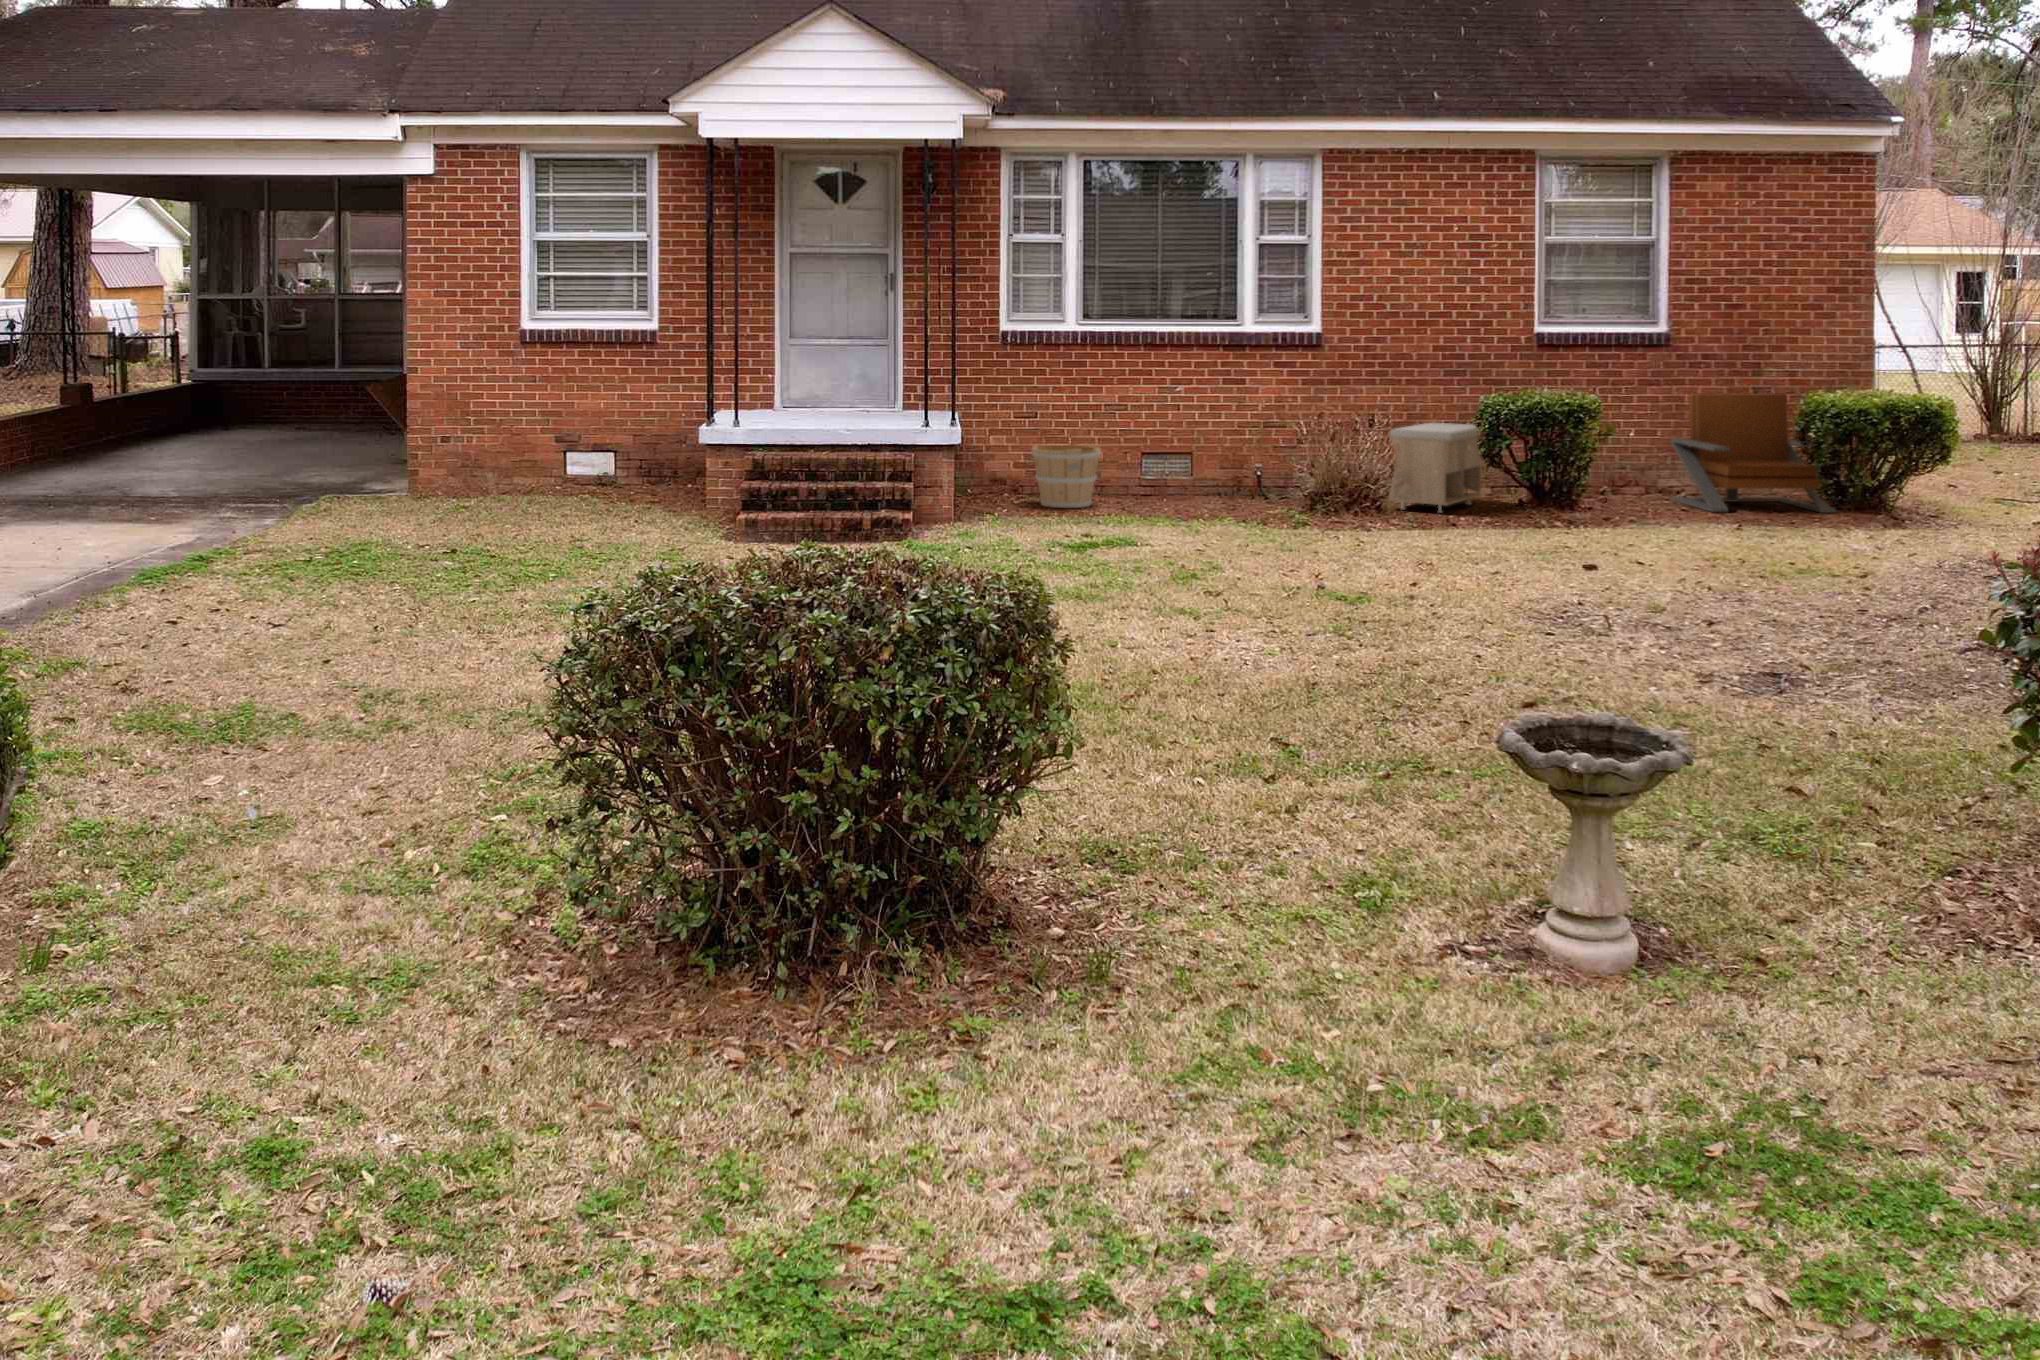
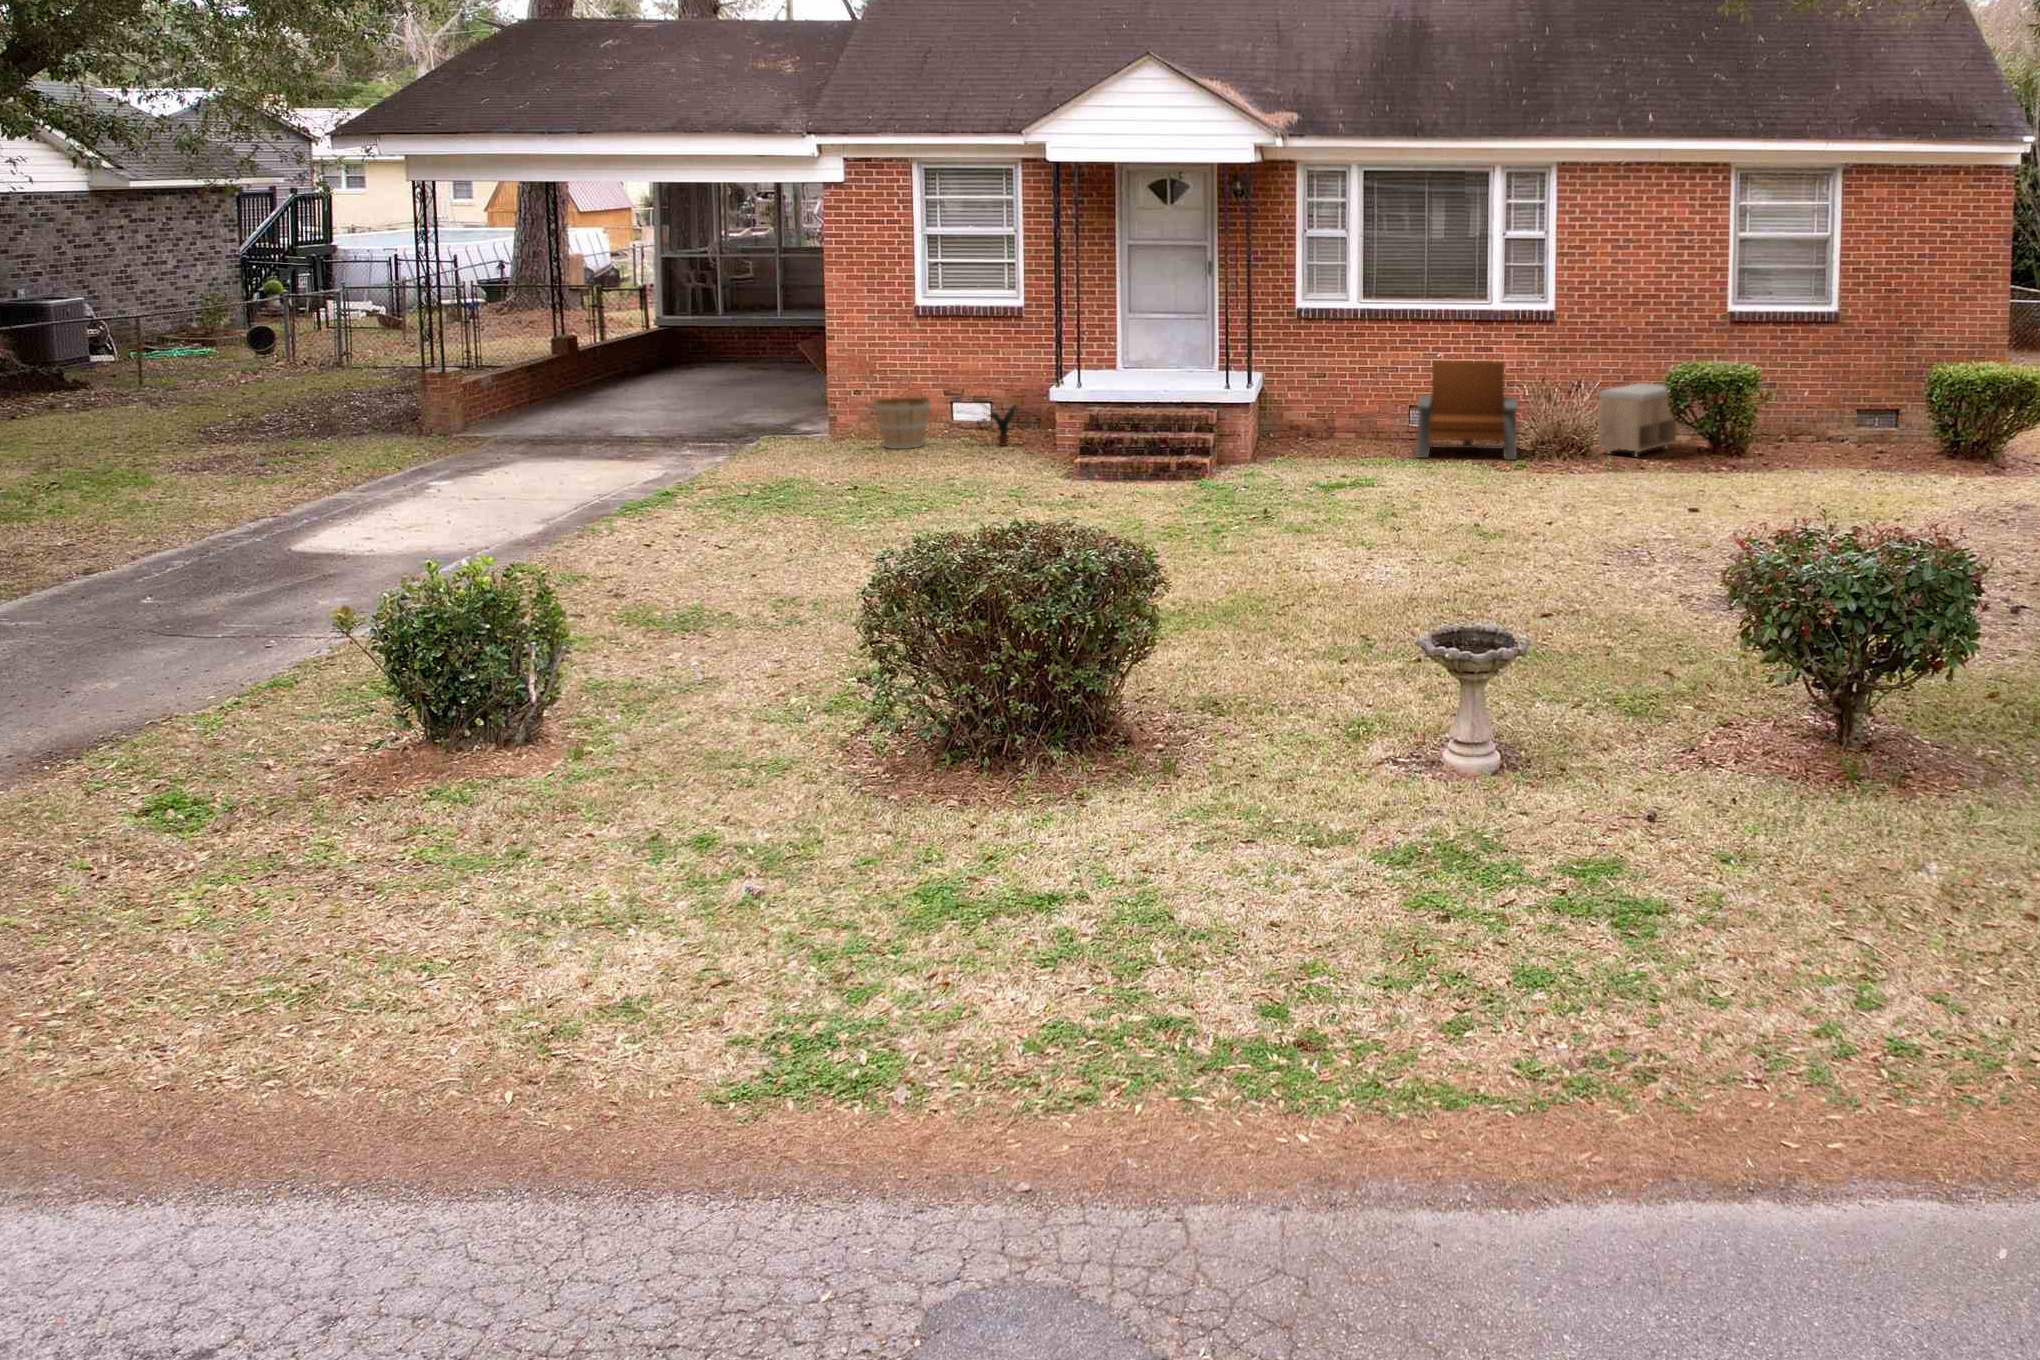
lounge chair: present [1669,394,1836,513] -> present [1416,360,1517,460]
wooden bucket: present [1031,444,1101,508] -> present [874,397,931,449]
potted plant: none [599,449,660,505] -> present [984,405,1017,446]

